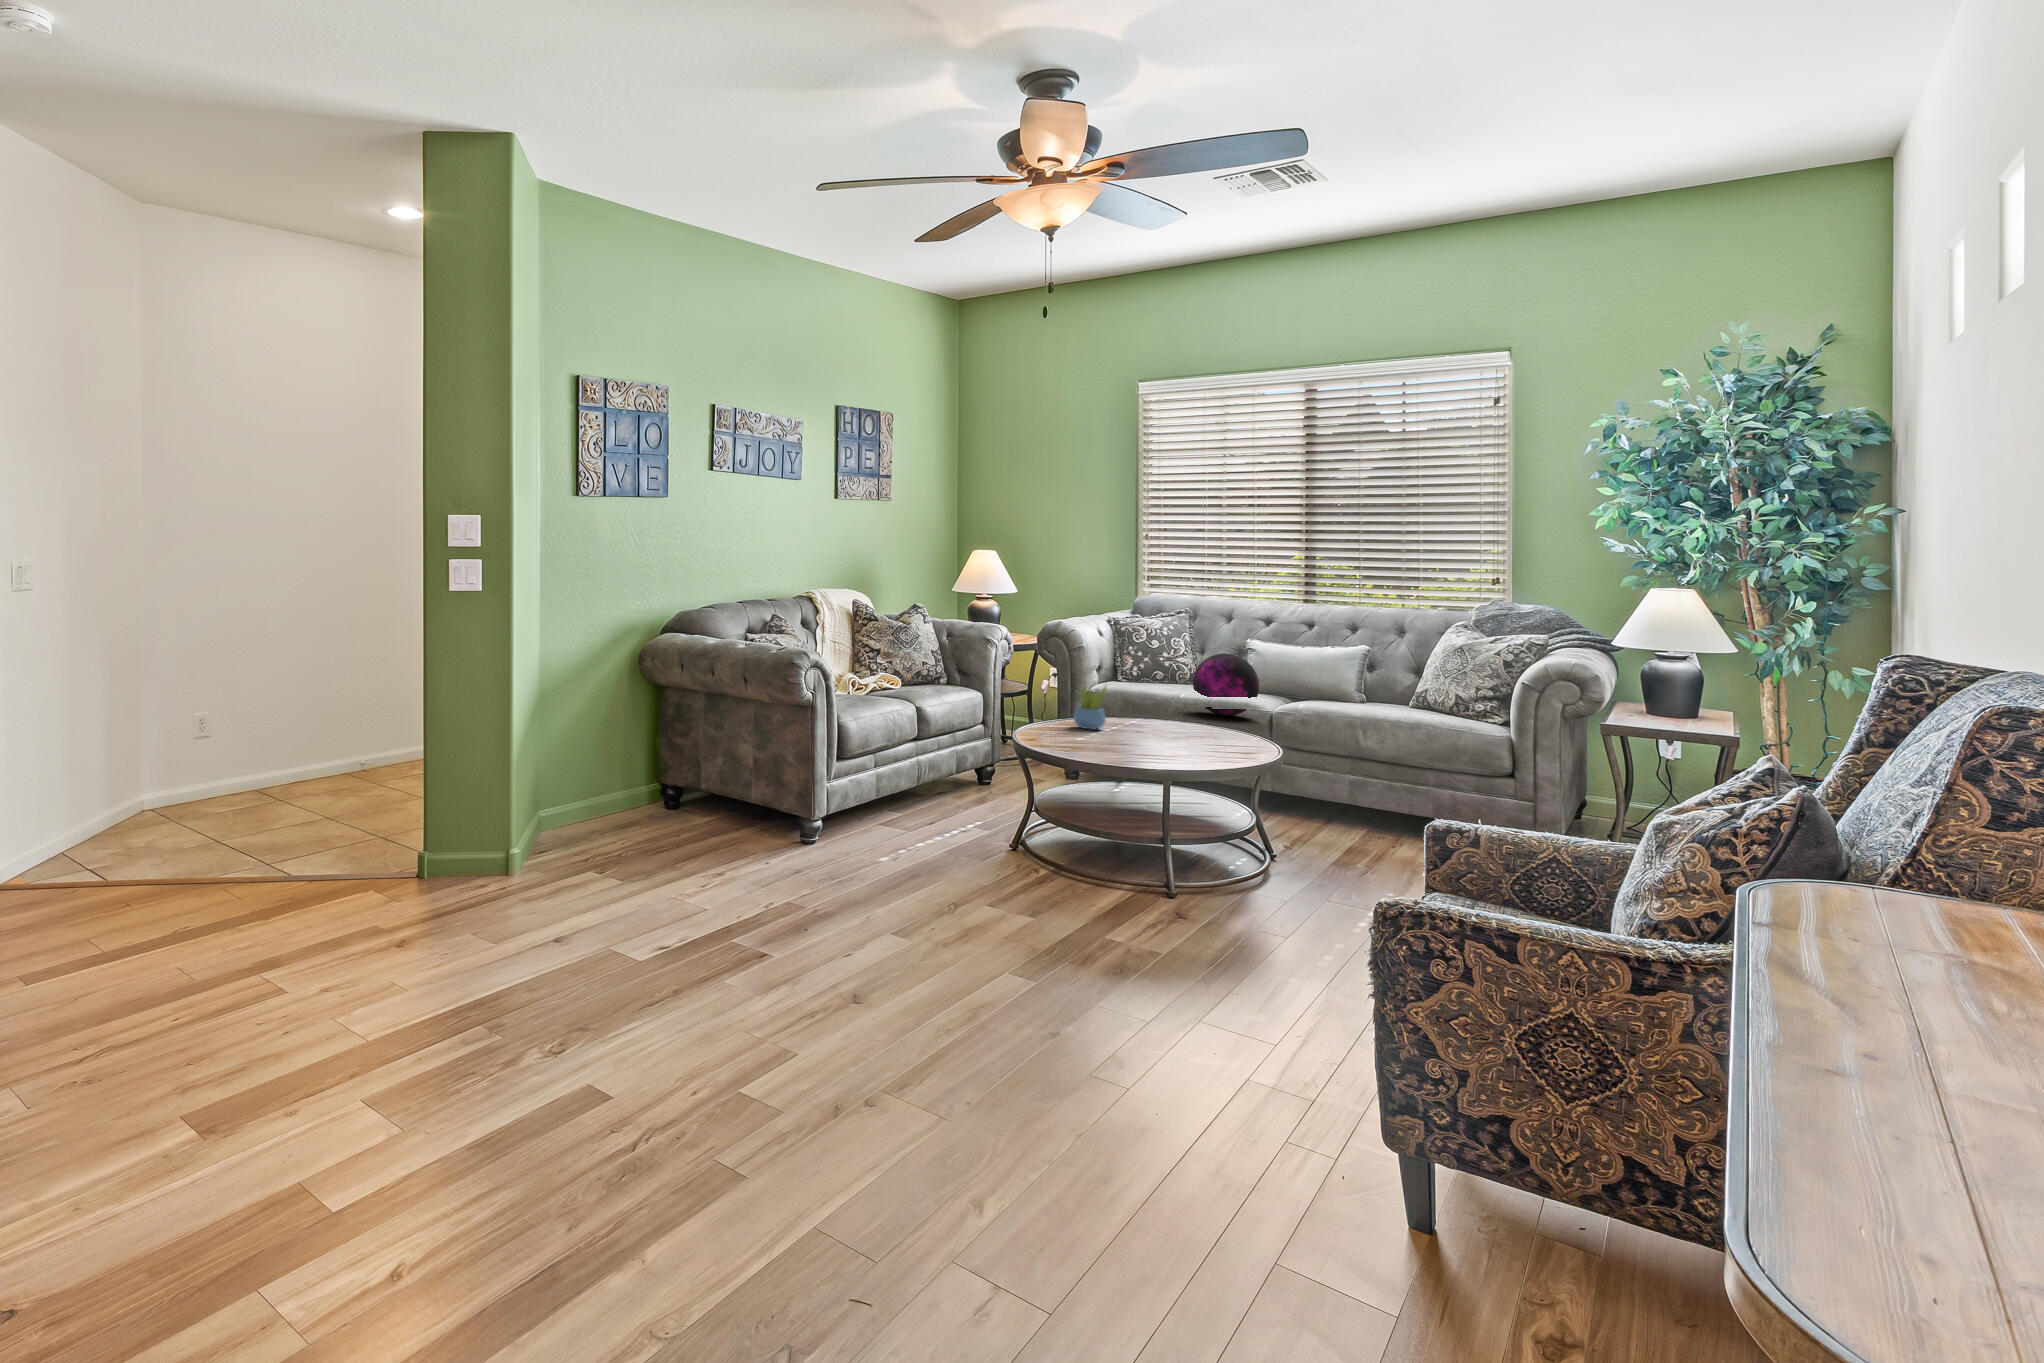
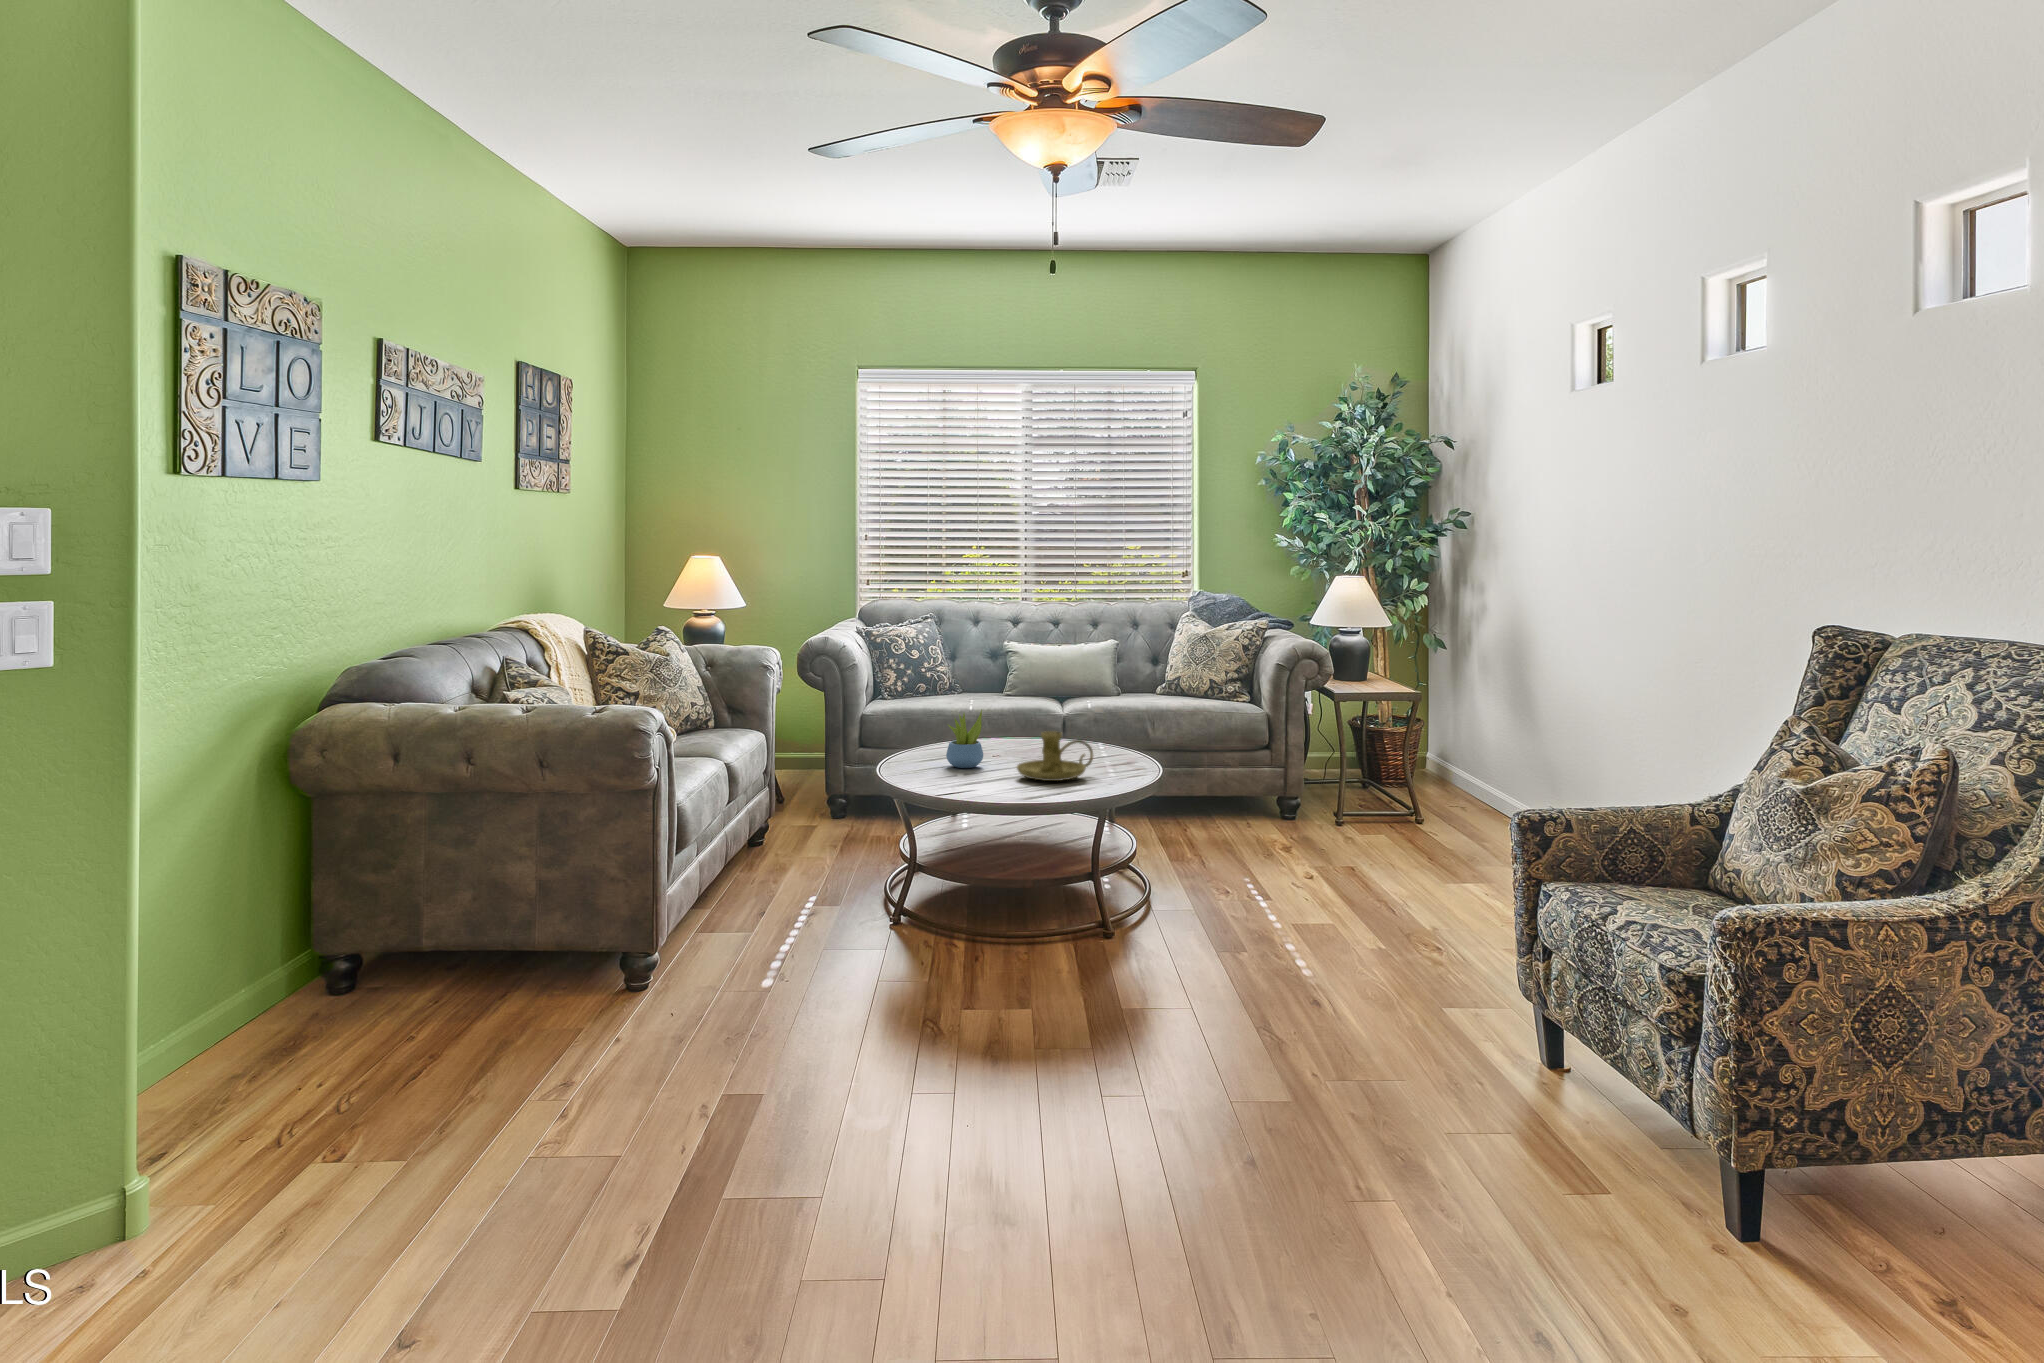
decorative orb: present [1193,654,1259,716] -> none [985,657,1053,725]
candle holder: none [1107,704,1185,747] -> present [1017,731,1093,781]

